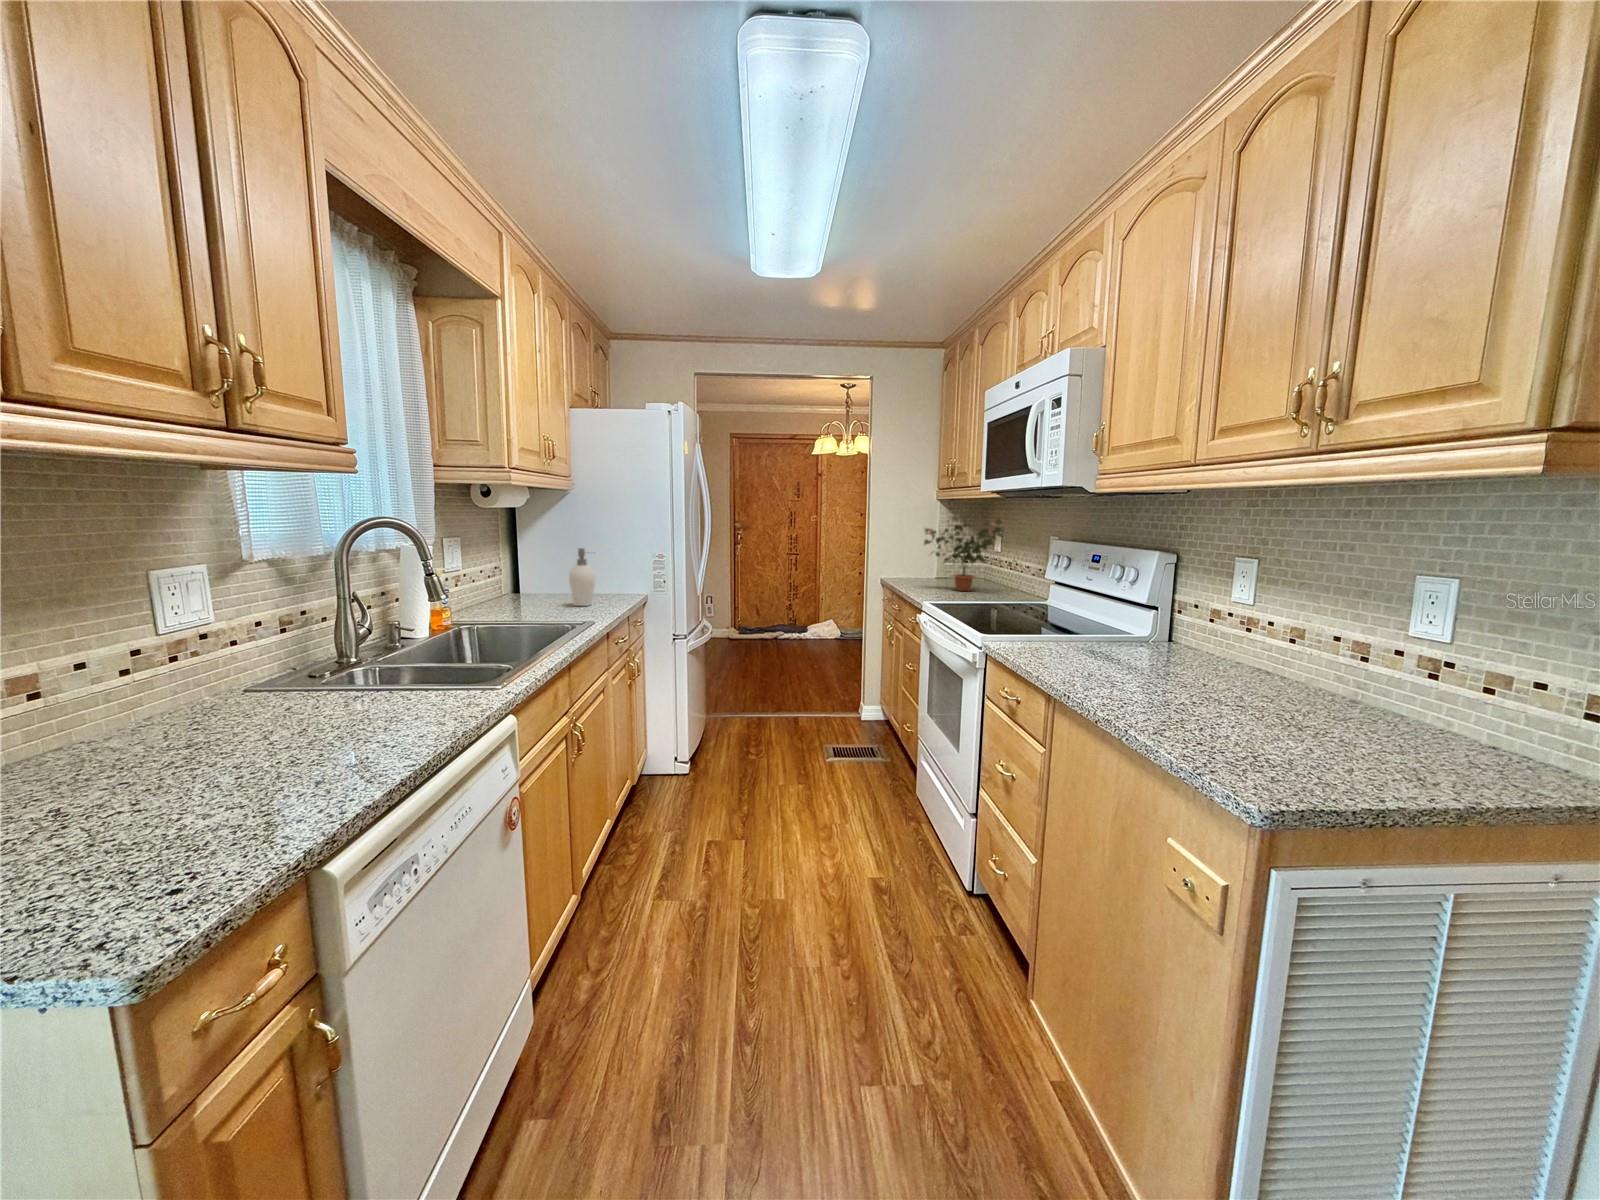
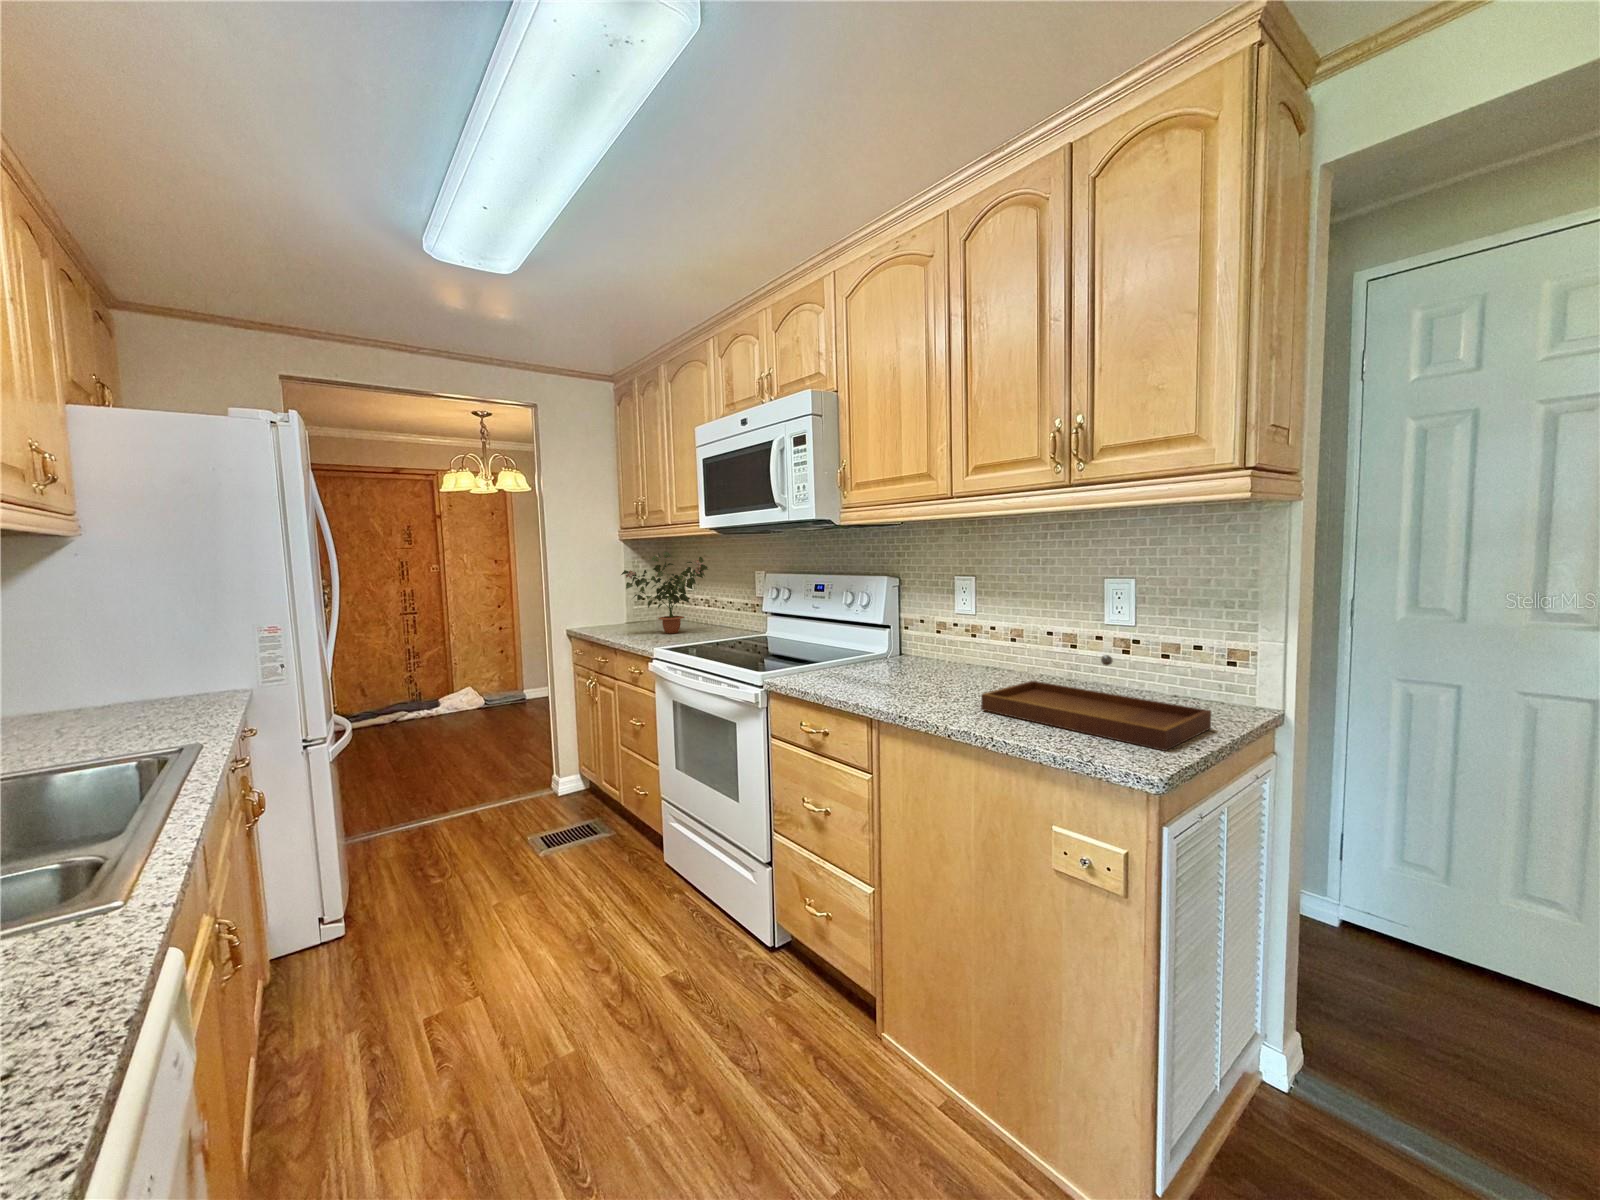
soap dispenser: present [569,548,595,606] -> none [114,633,182,728]
tray: none [1158,666,1460,788] -> present [981,655,1211,751]

